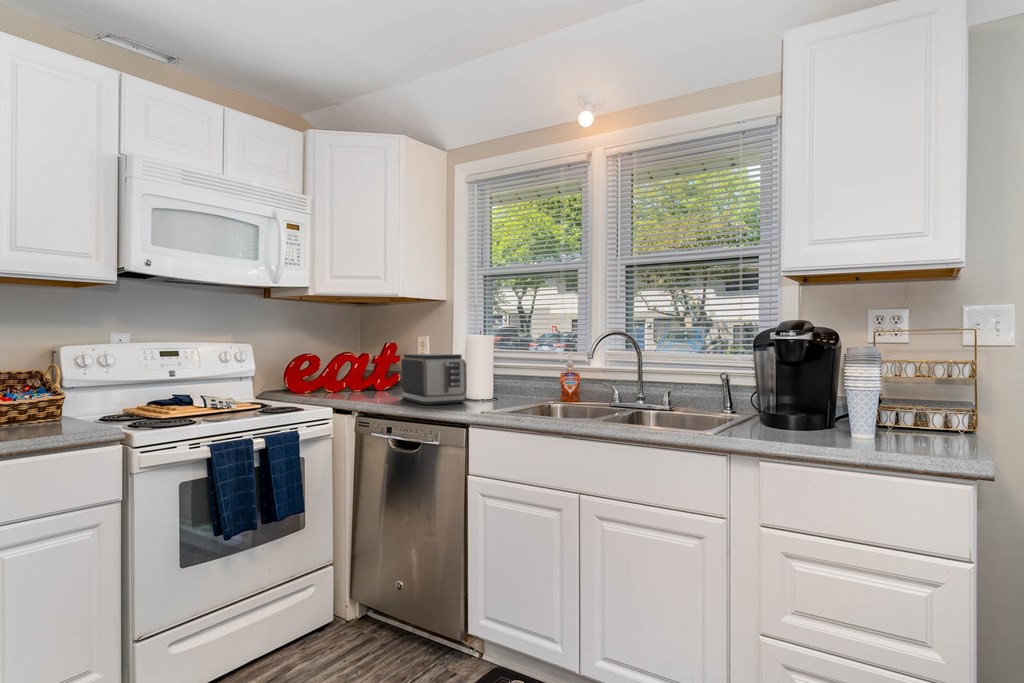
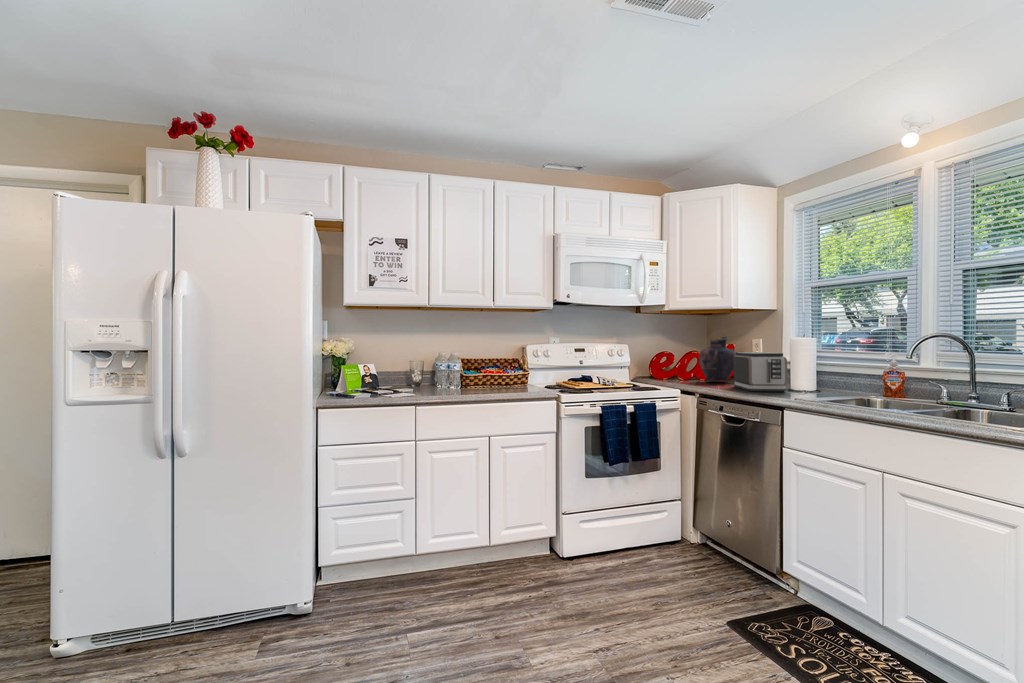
vase: none [355,333,402,392] -> present [699,337,736,382]

